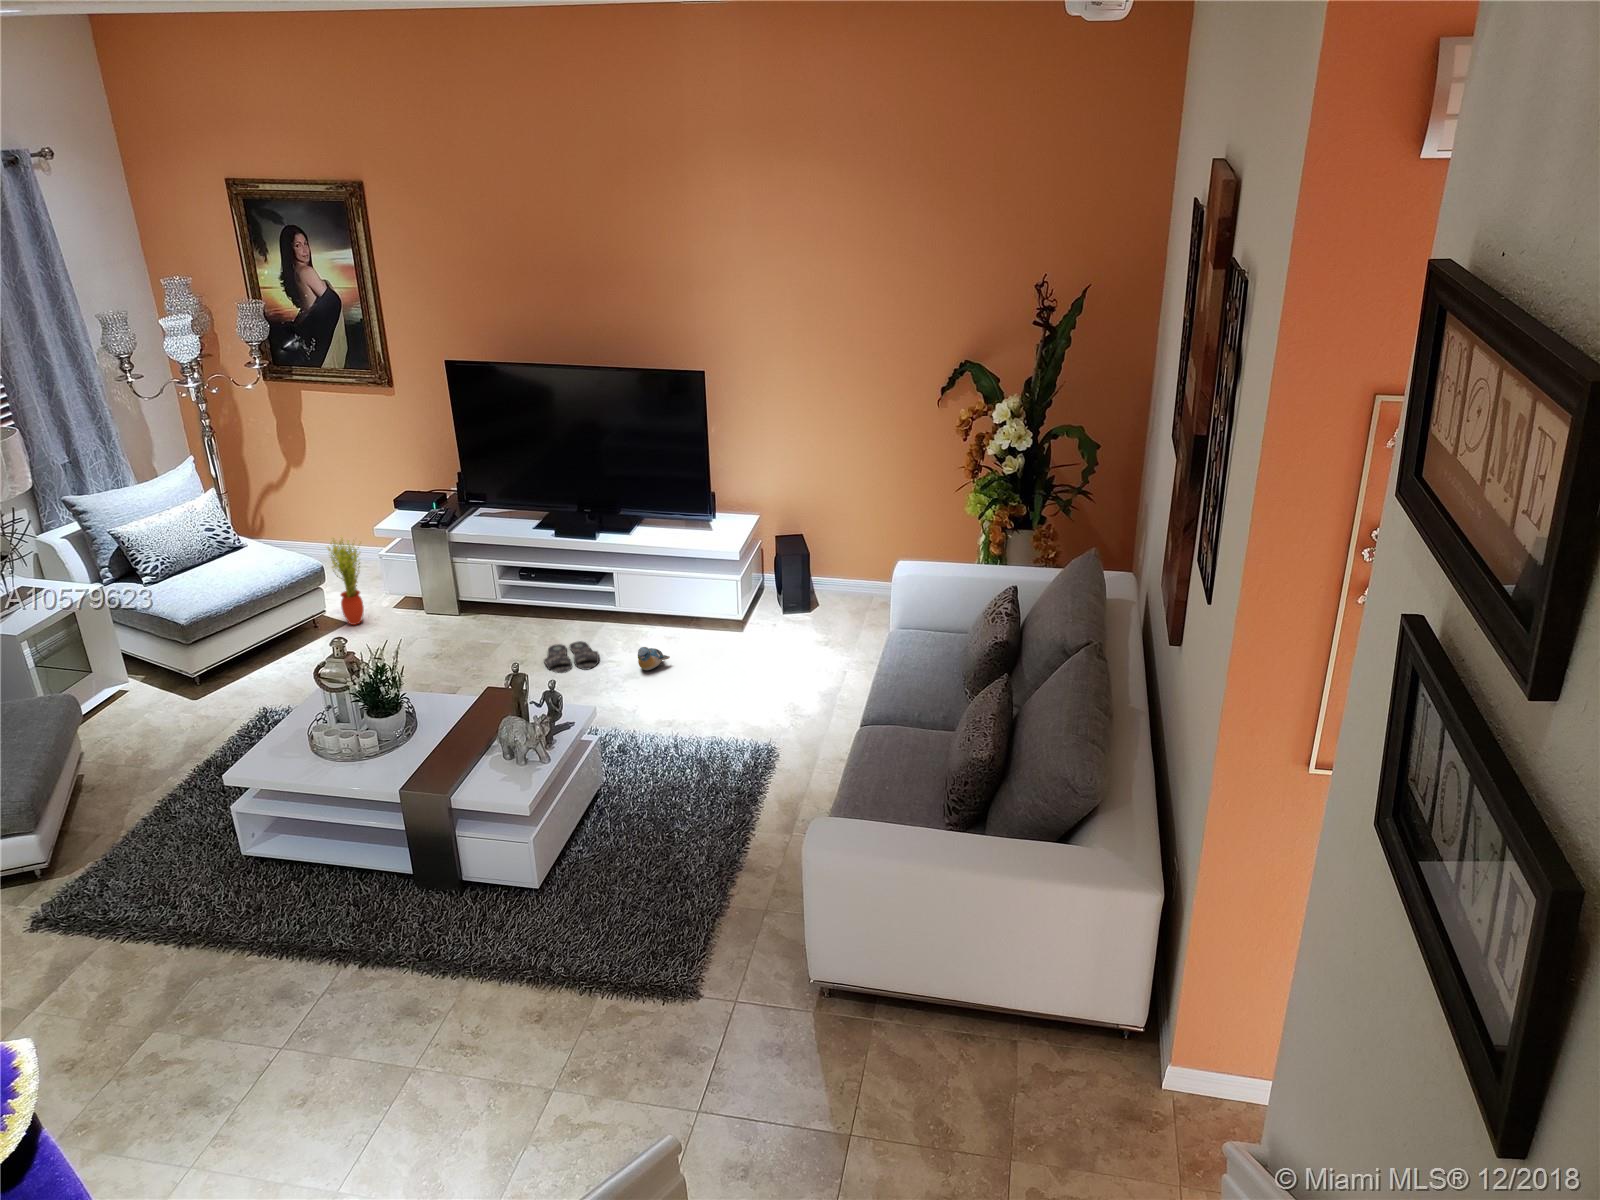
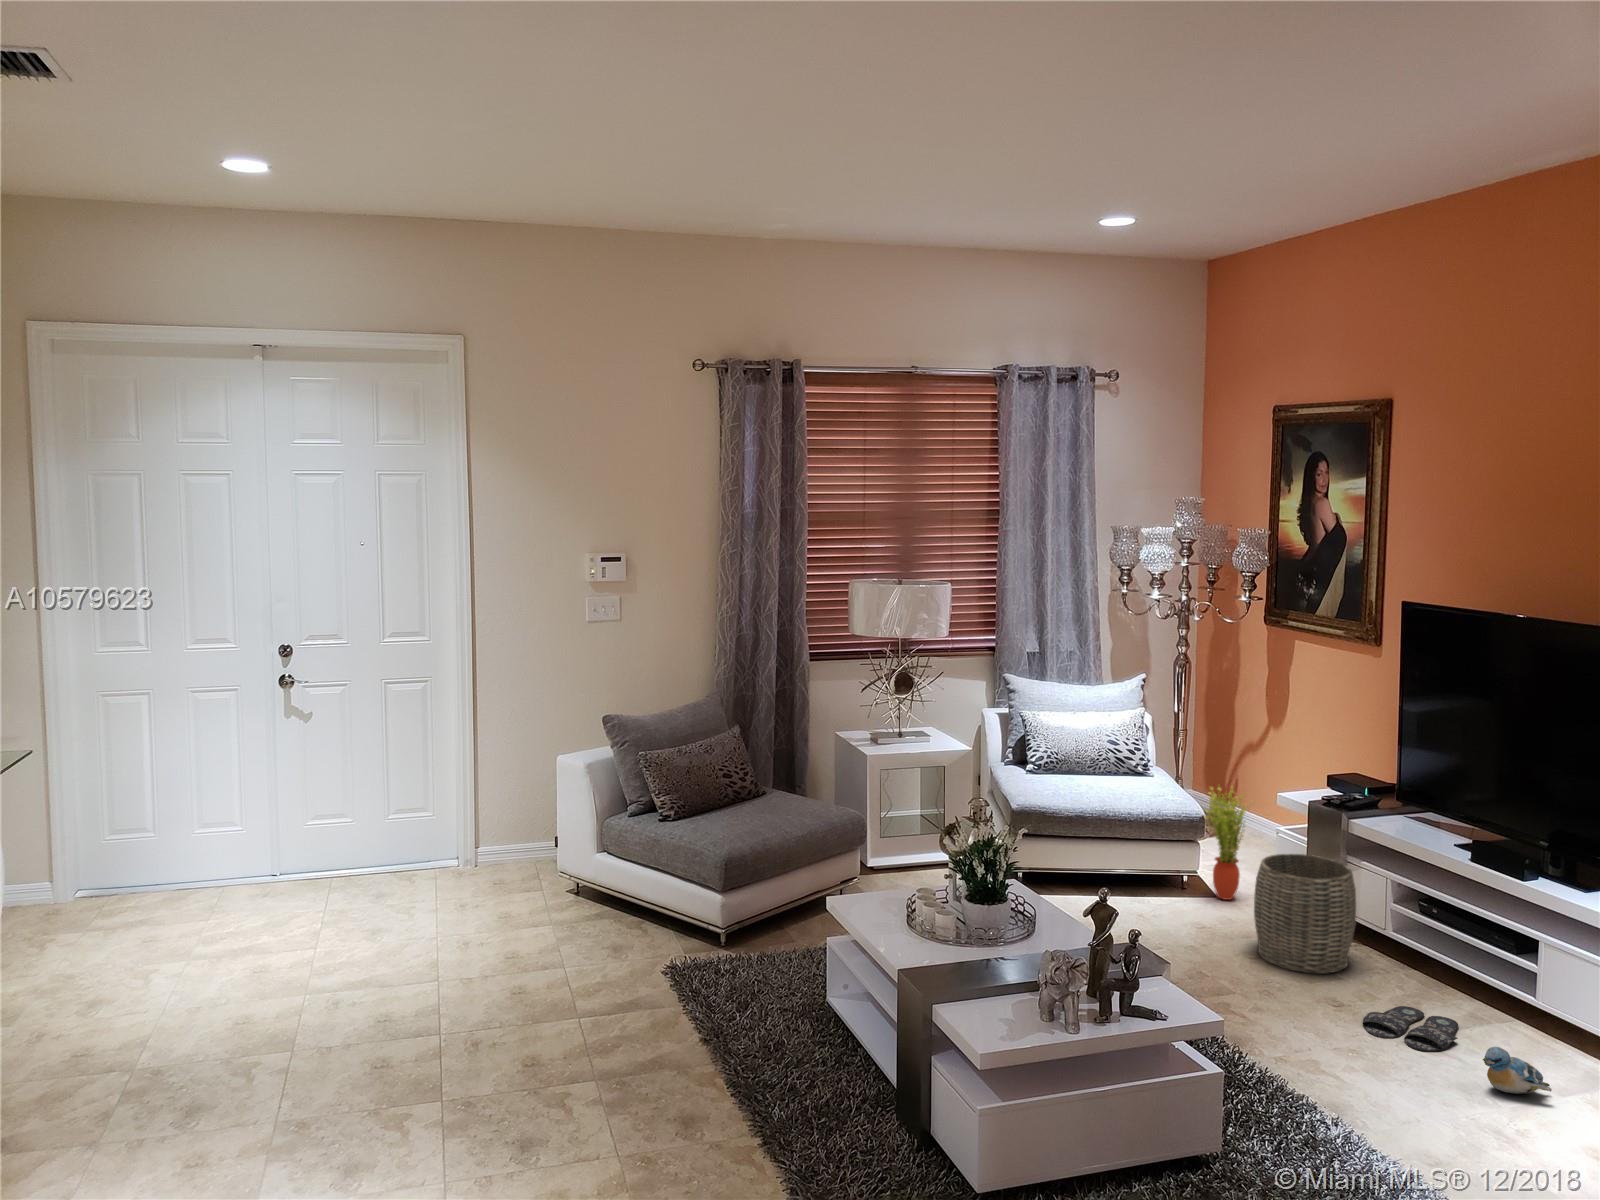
woven basket: none [419,567,493,657] -> present [1254,854,1356,974]

